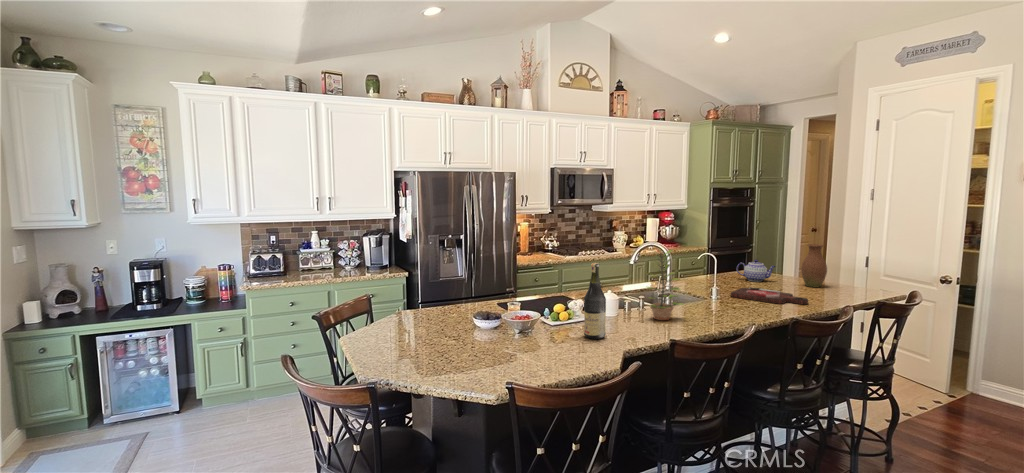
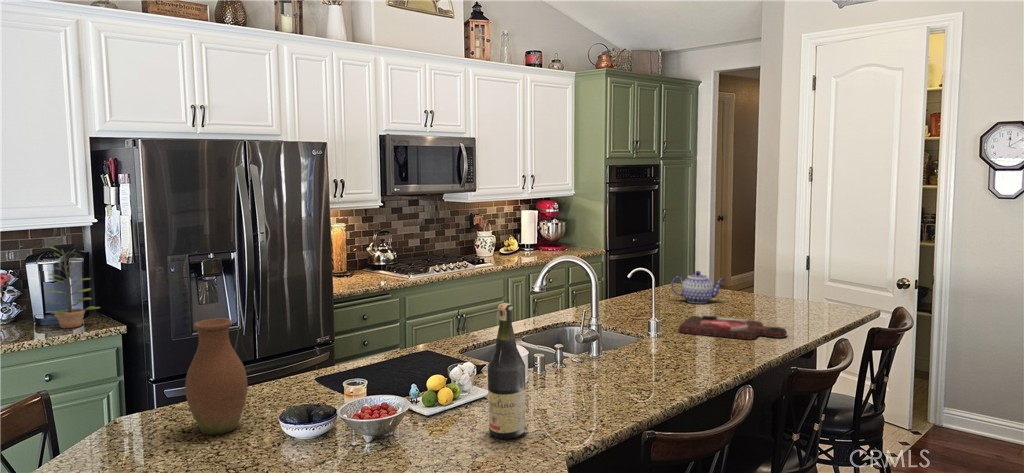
vase: present [801,244,827,287] -> present [185,318,248,435]
plant: present [647,250,684,320] -> present [46,247,100,328]

